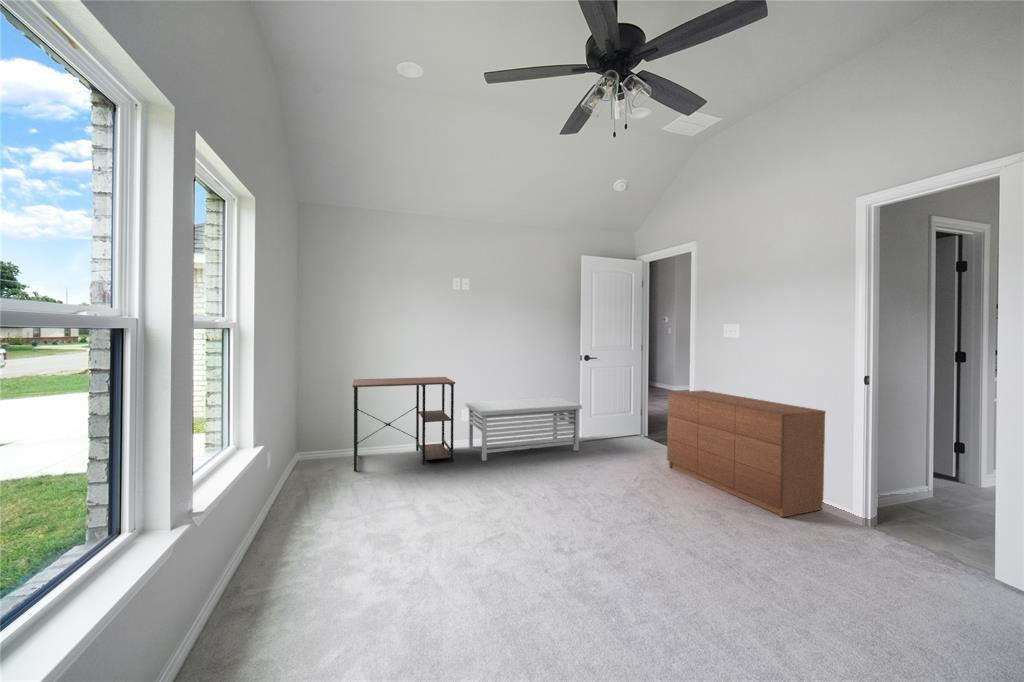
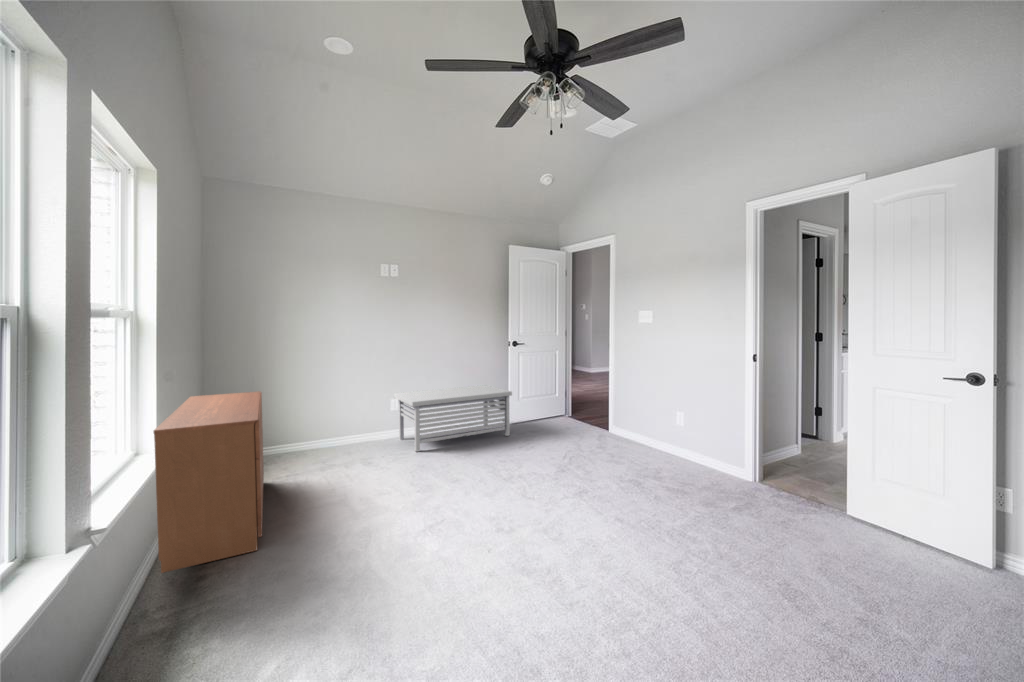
desk: present [352,377,455,471] -> none [271,369,386,472]
dresser: present [667,390,826,517] -> present [154,391,264,573]

